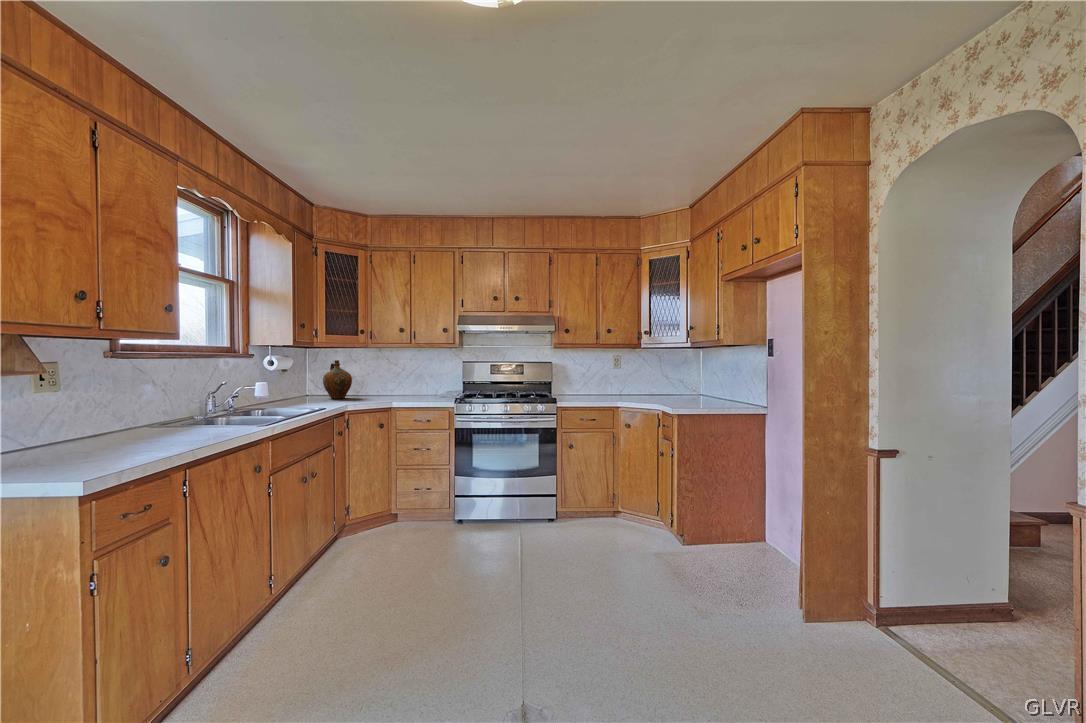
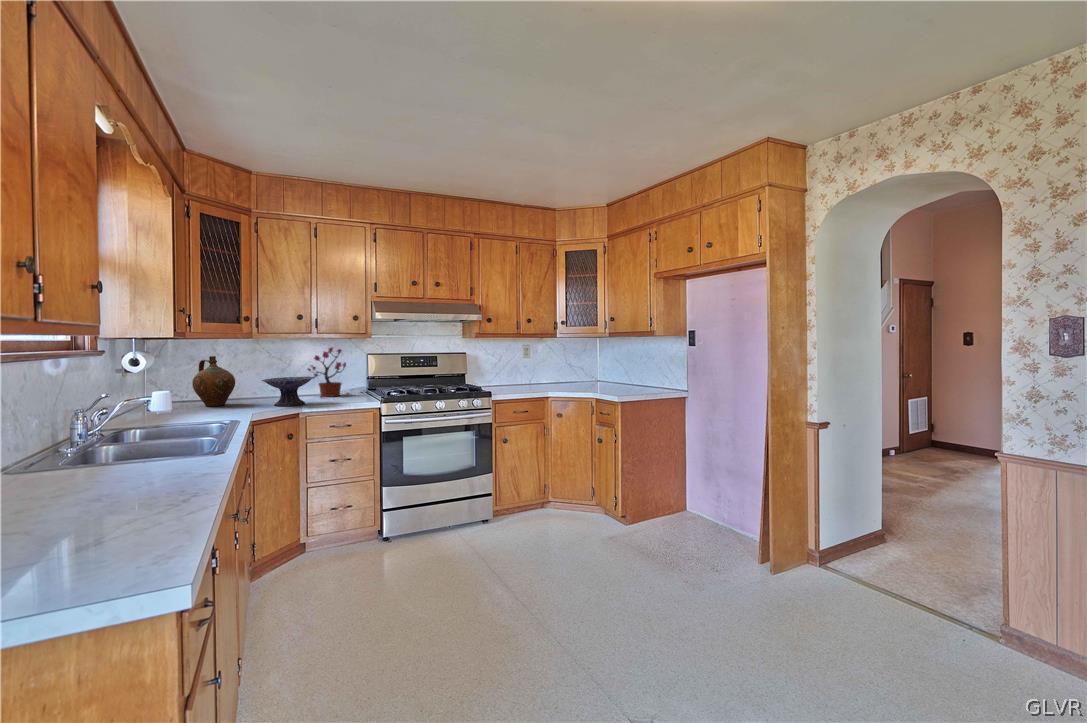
potted plant: none [414,355,448,397] -> present [308,347,349,398]
decorative bowl: none [364,378,405,401] -> present [261,377,315,406]

